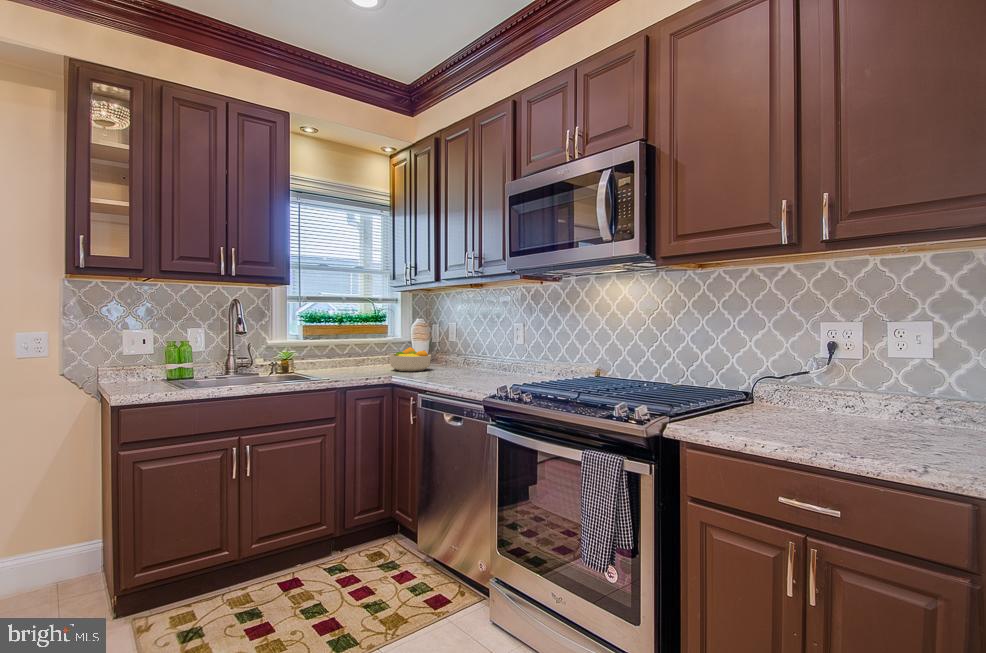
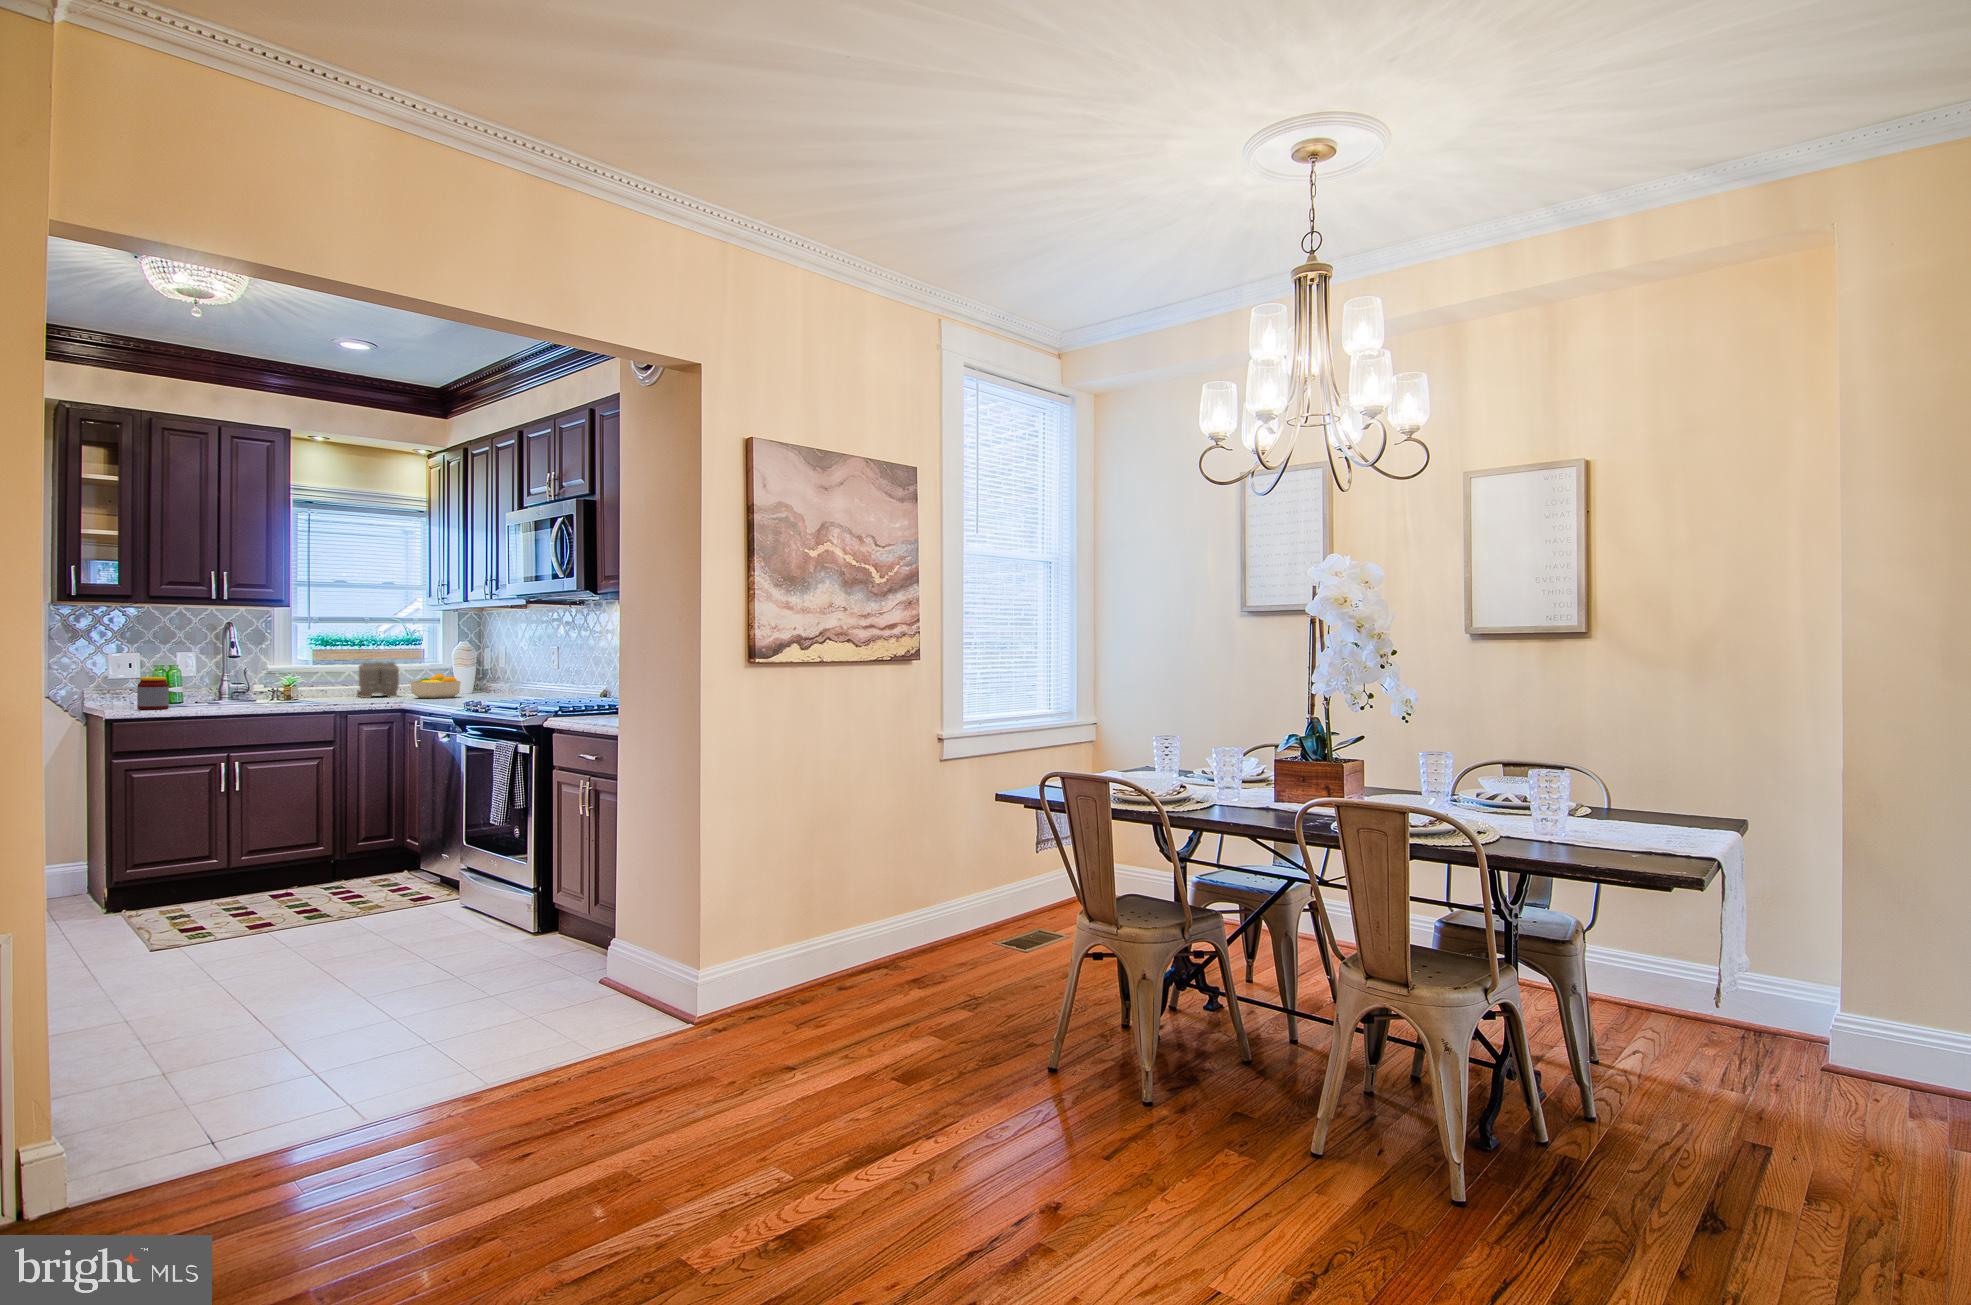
toaster: none [335,336,374,370] -> present [357,662,399,698]
jar: none [144,357,177,394] -> present [137,677,169,710]

